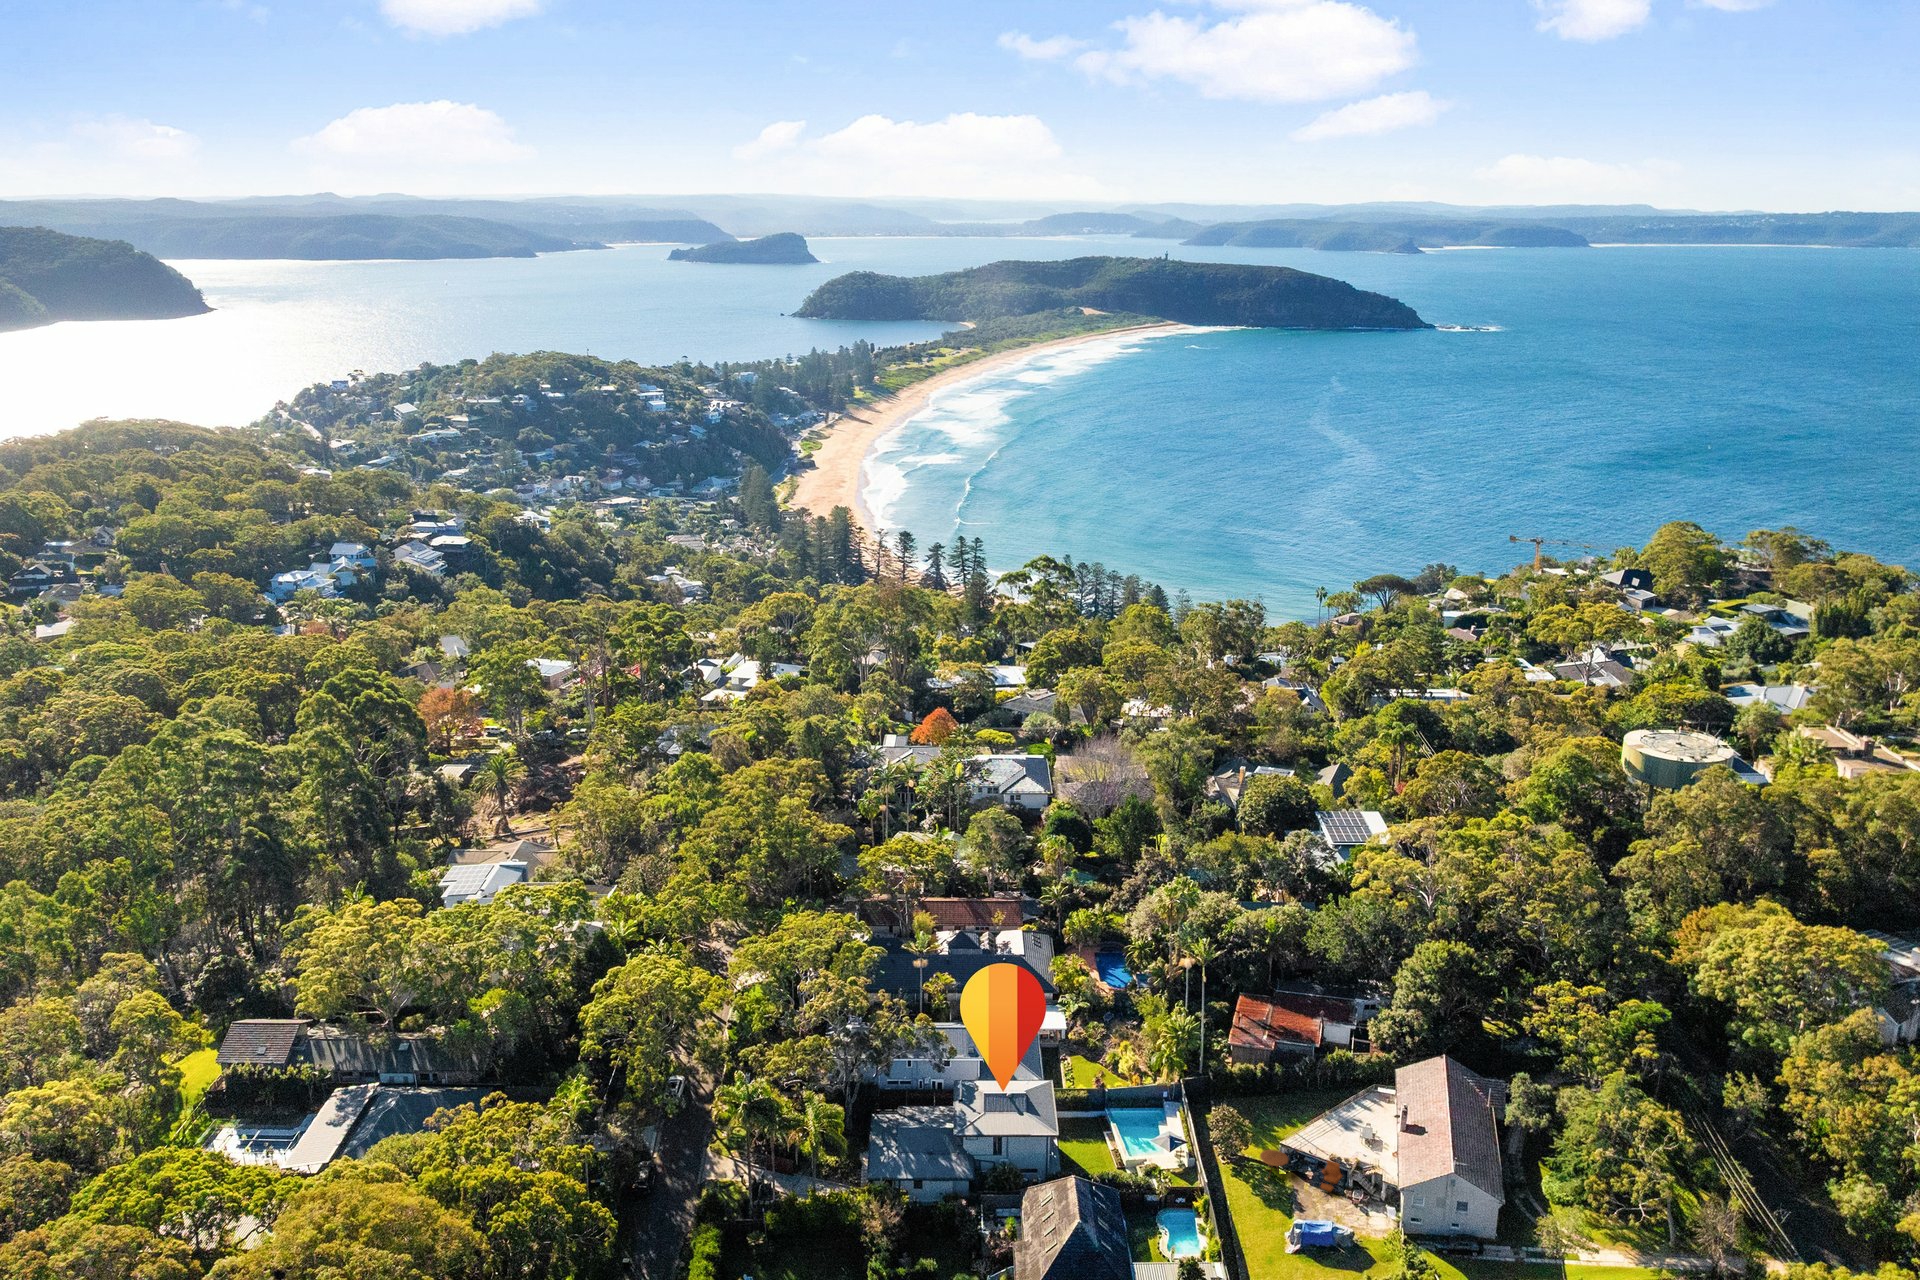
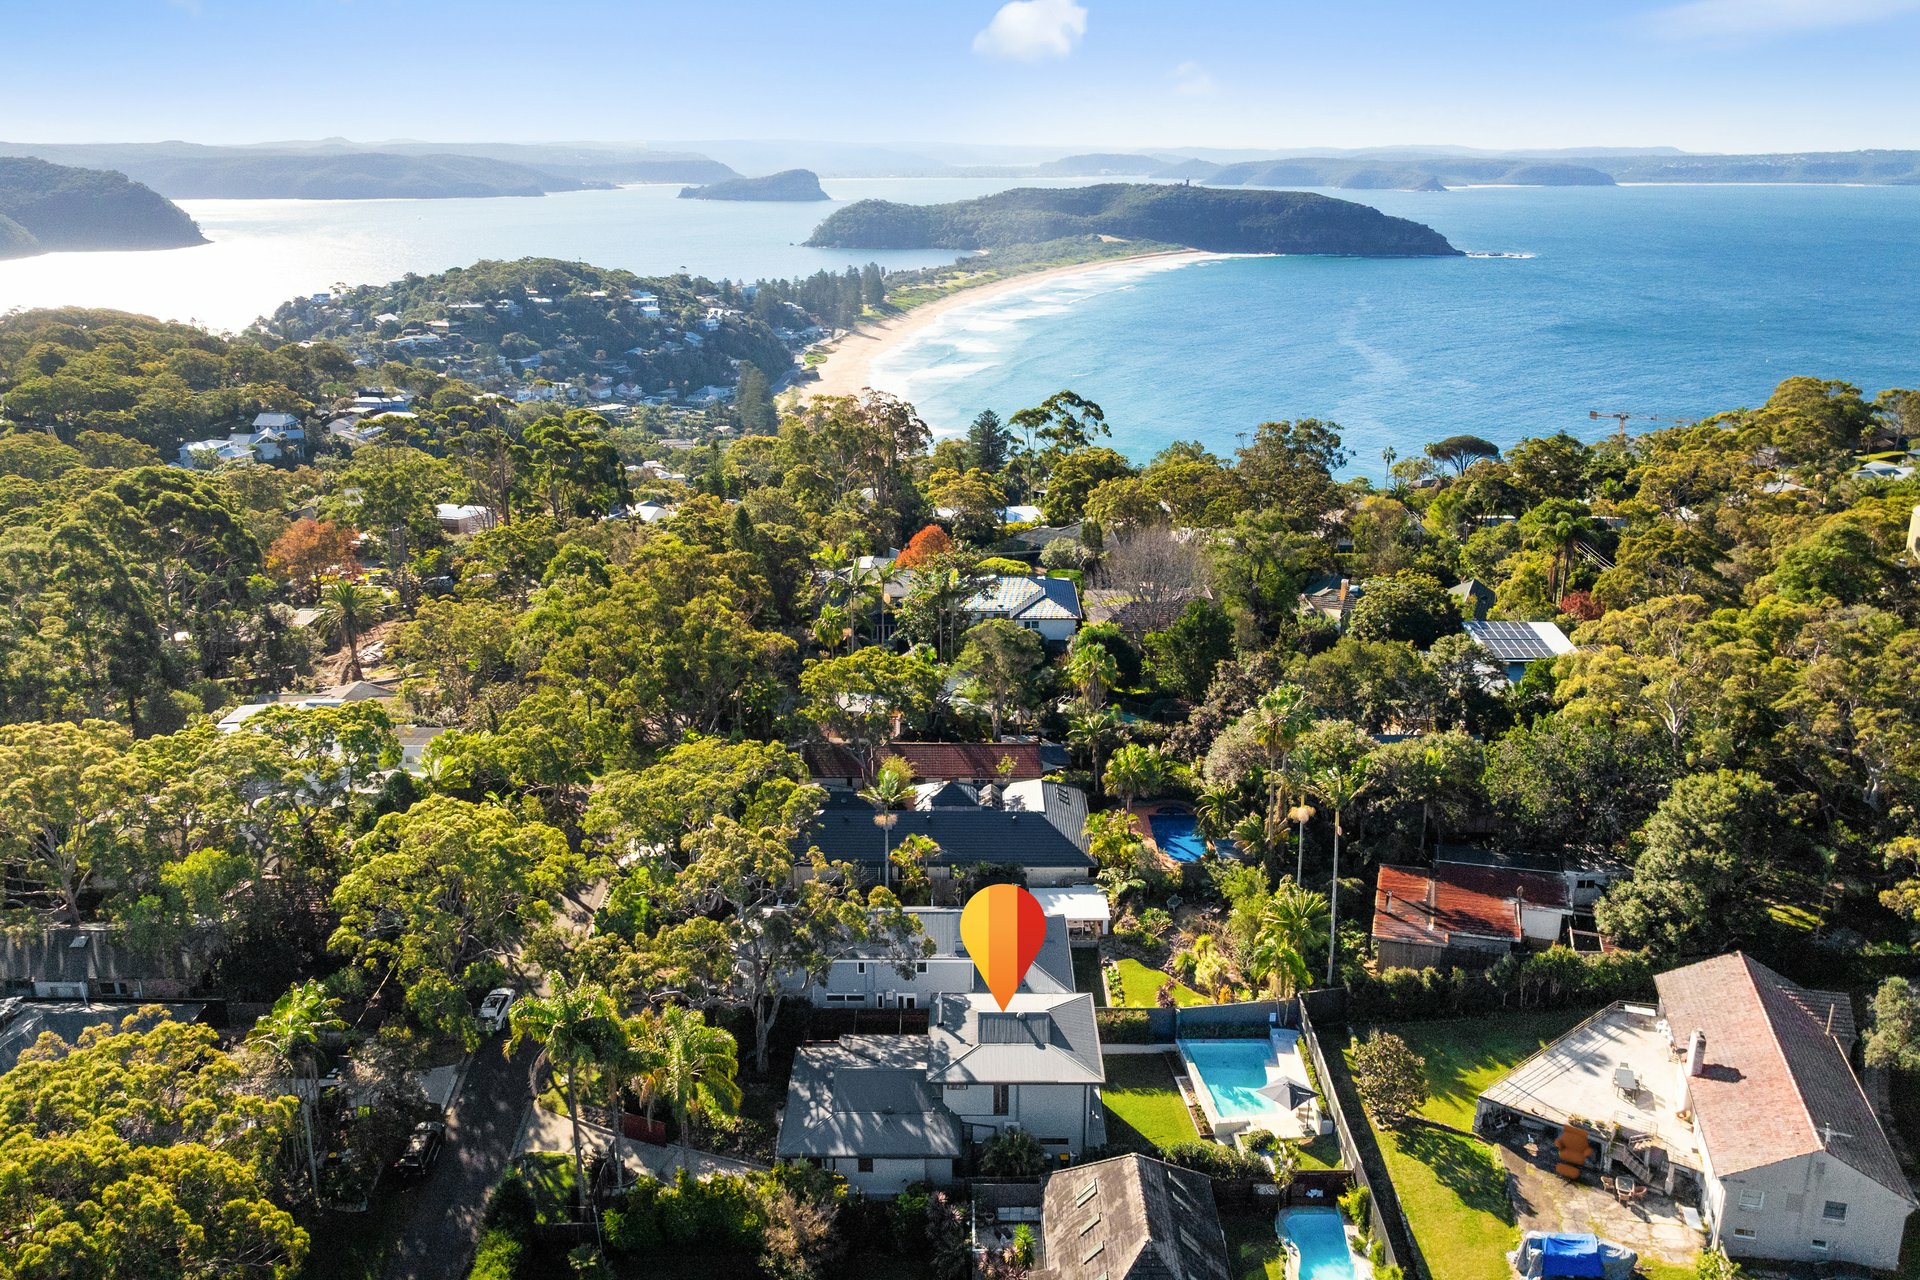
round table: present [1260,1149,1288,1168] -> none [1445,1105,1496,1155]

